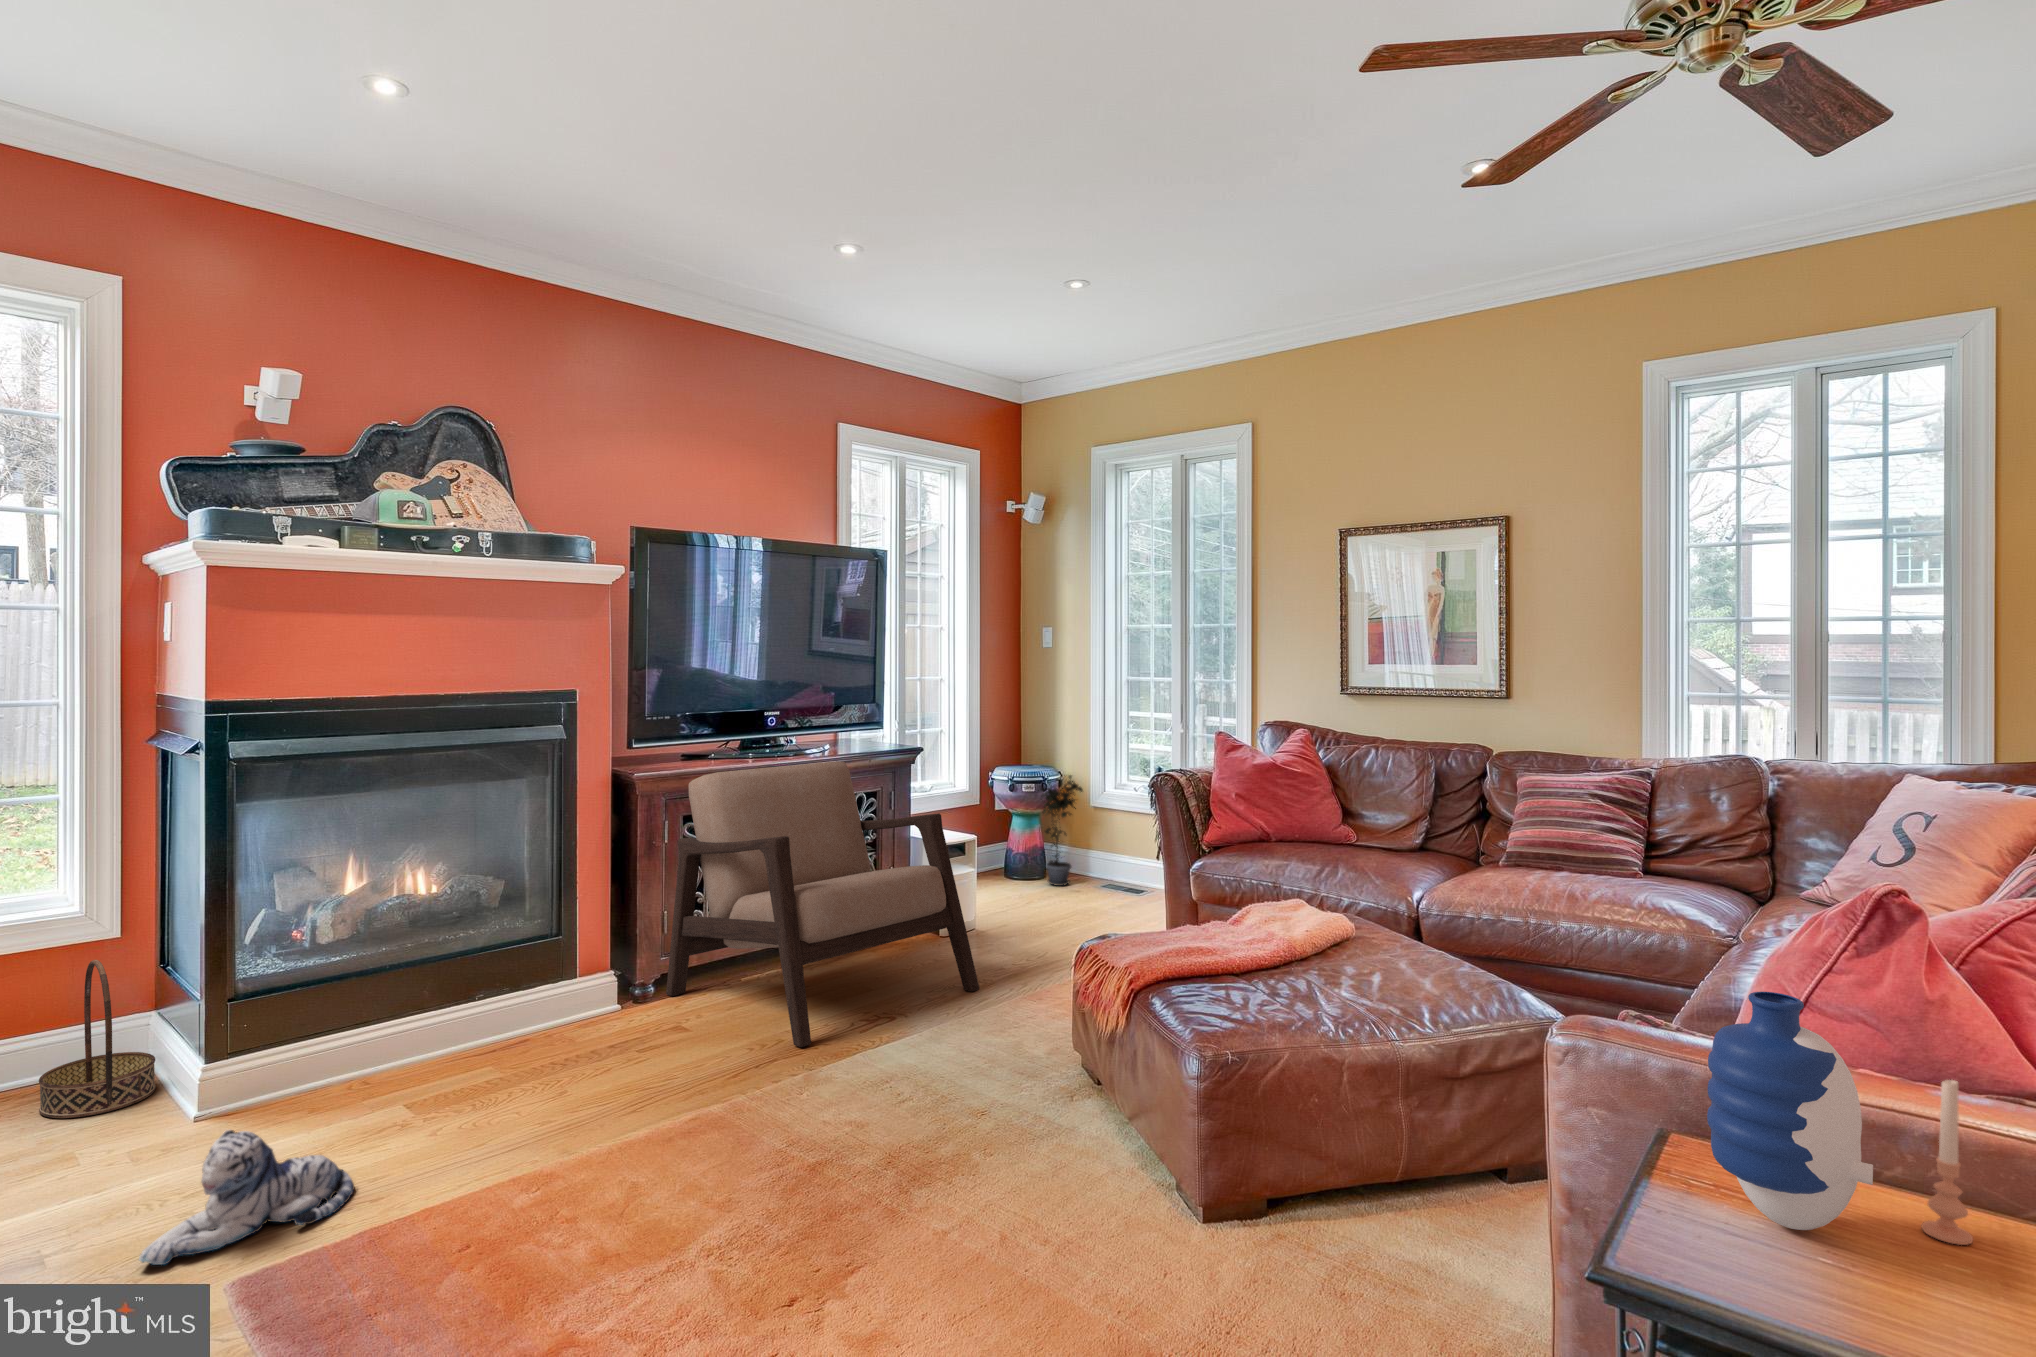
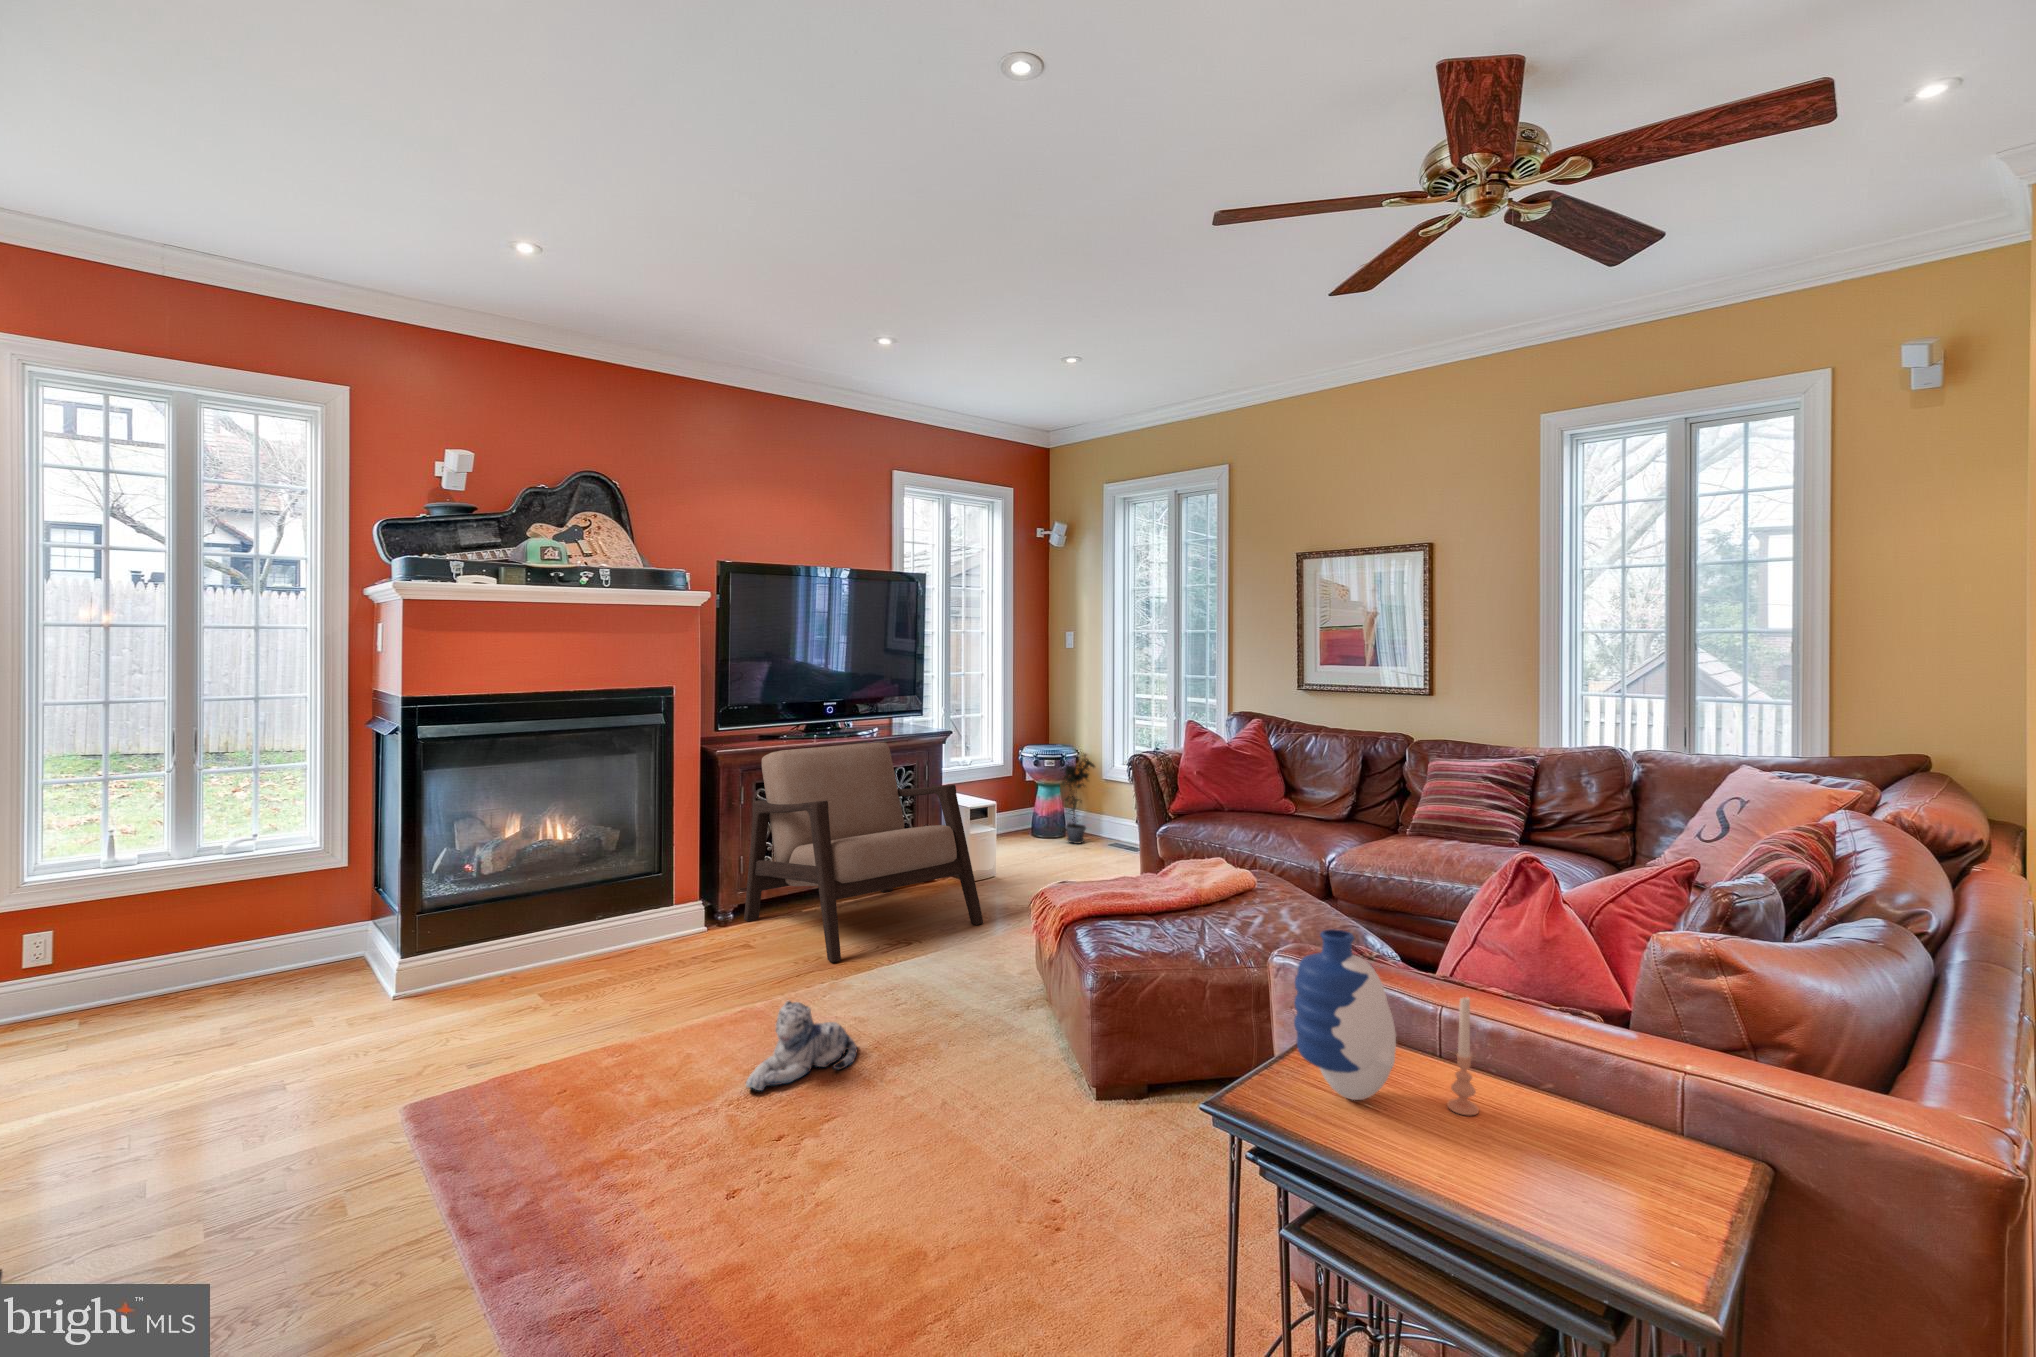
basket: present [39,960,156,1118] -> none [291,881,371,992]
plush toy: present [139,1130,355,1265] -> present [746,1001,857,1091]

